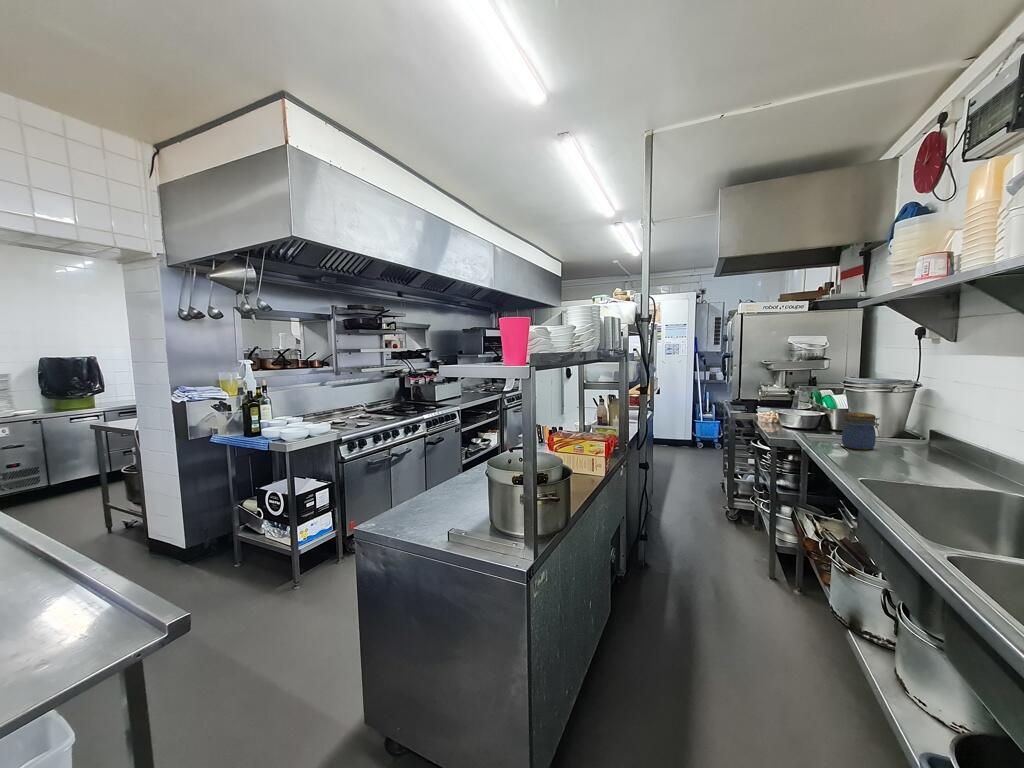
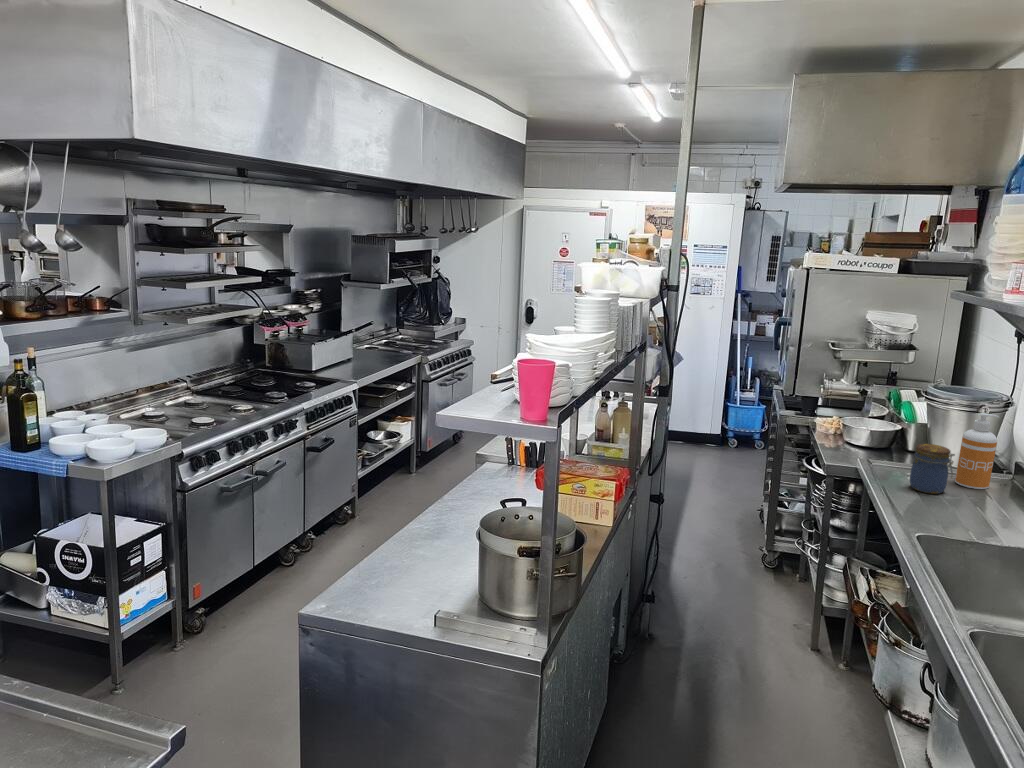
soap dispenser: none [880,387,915,447] -> present [955,413,999,489]

